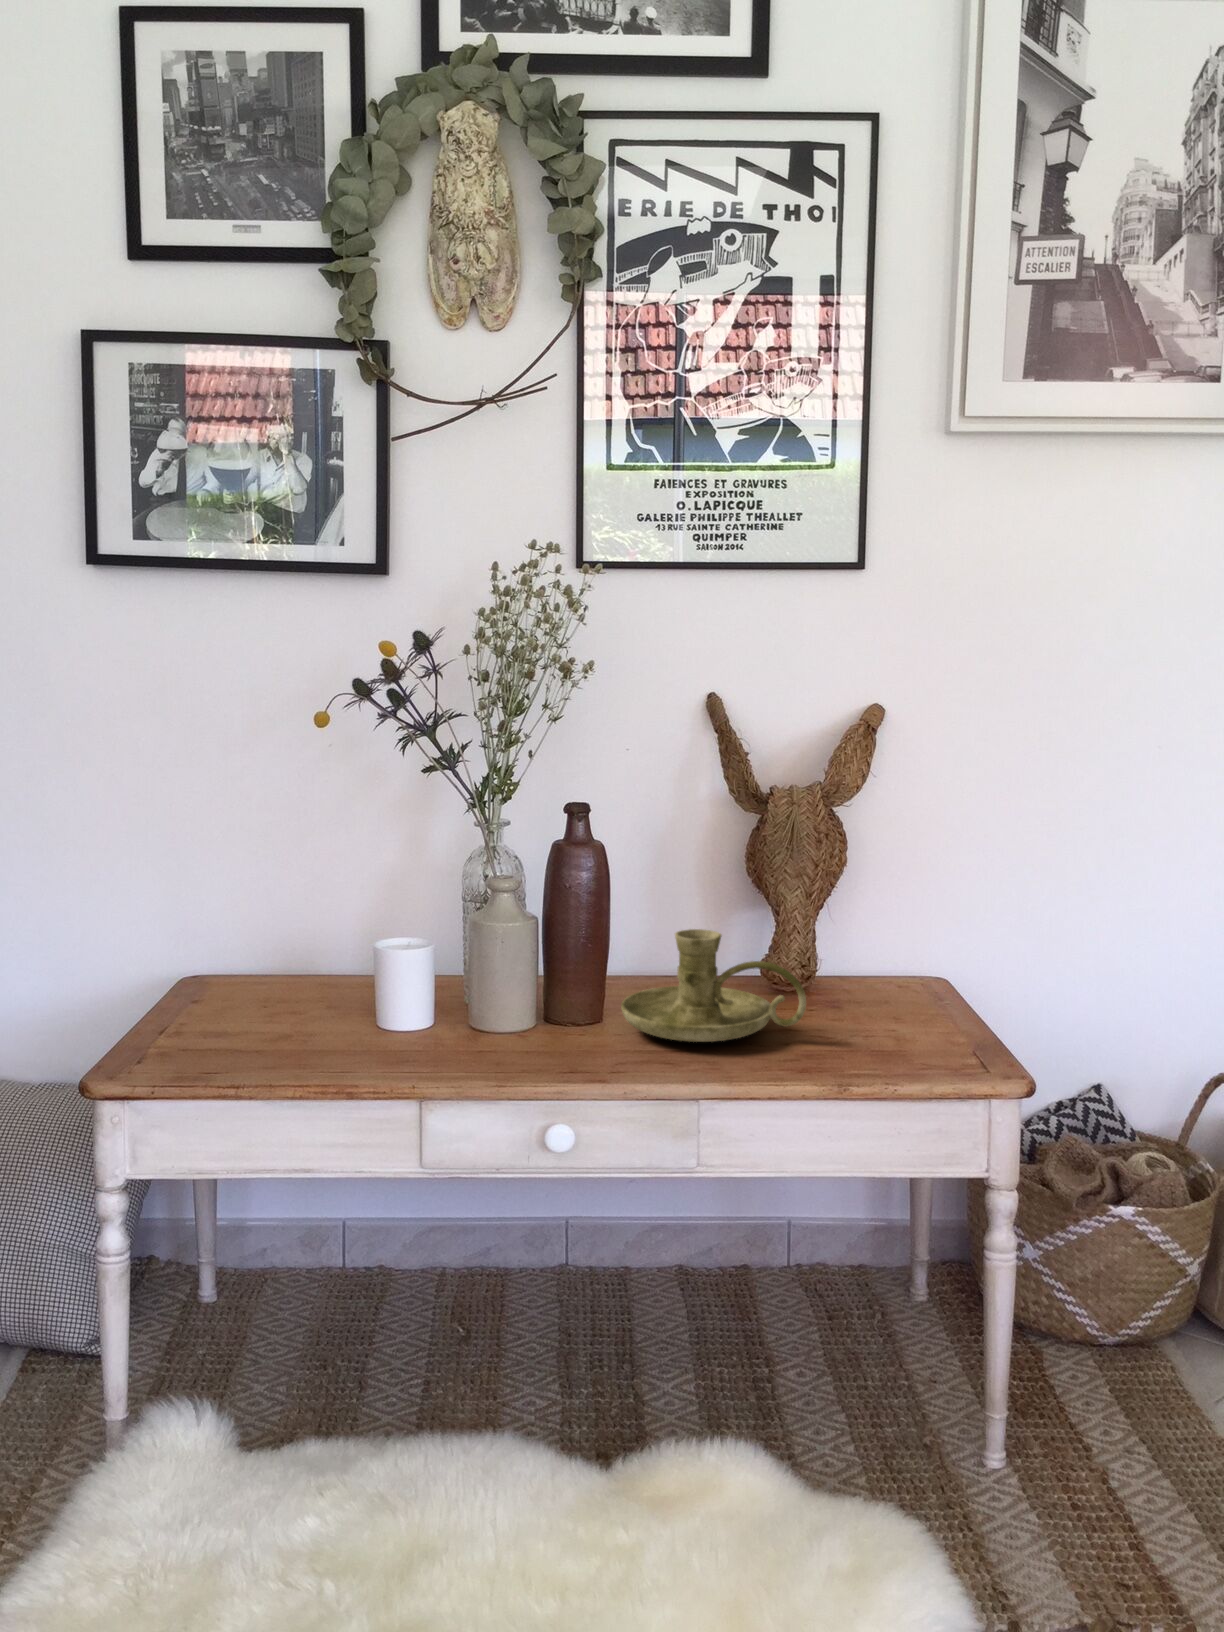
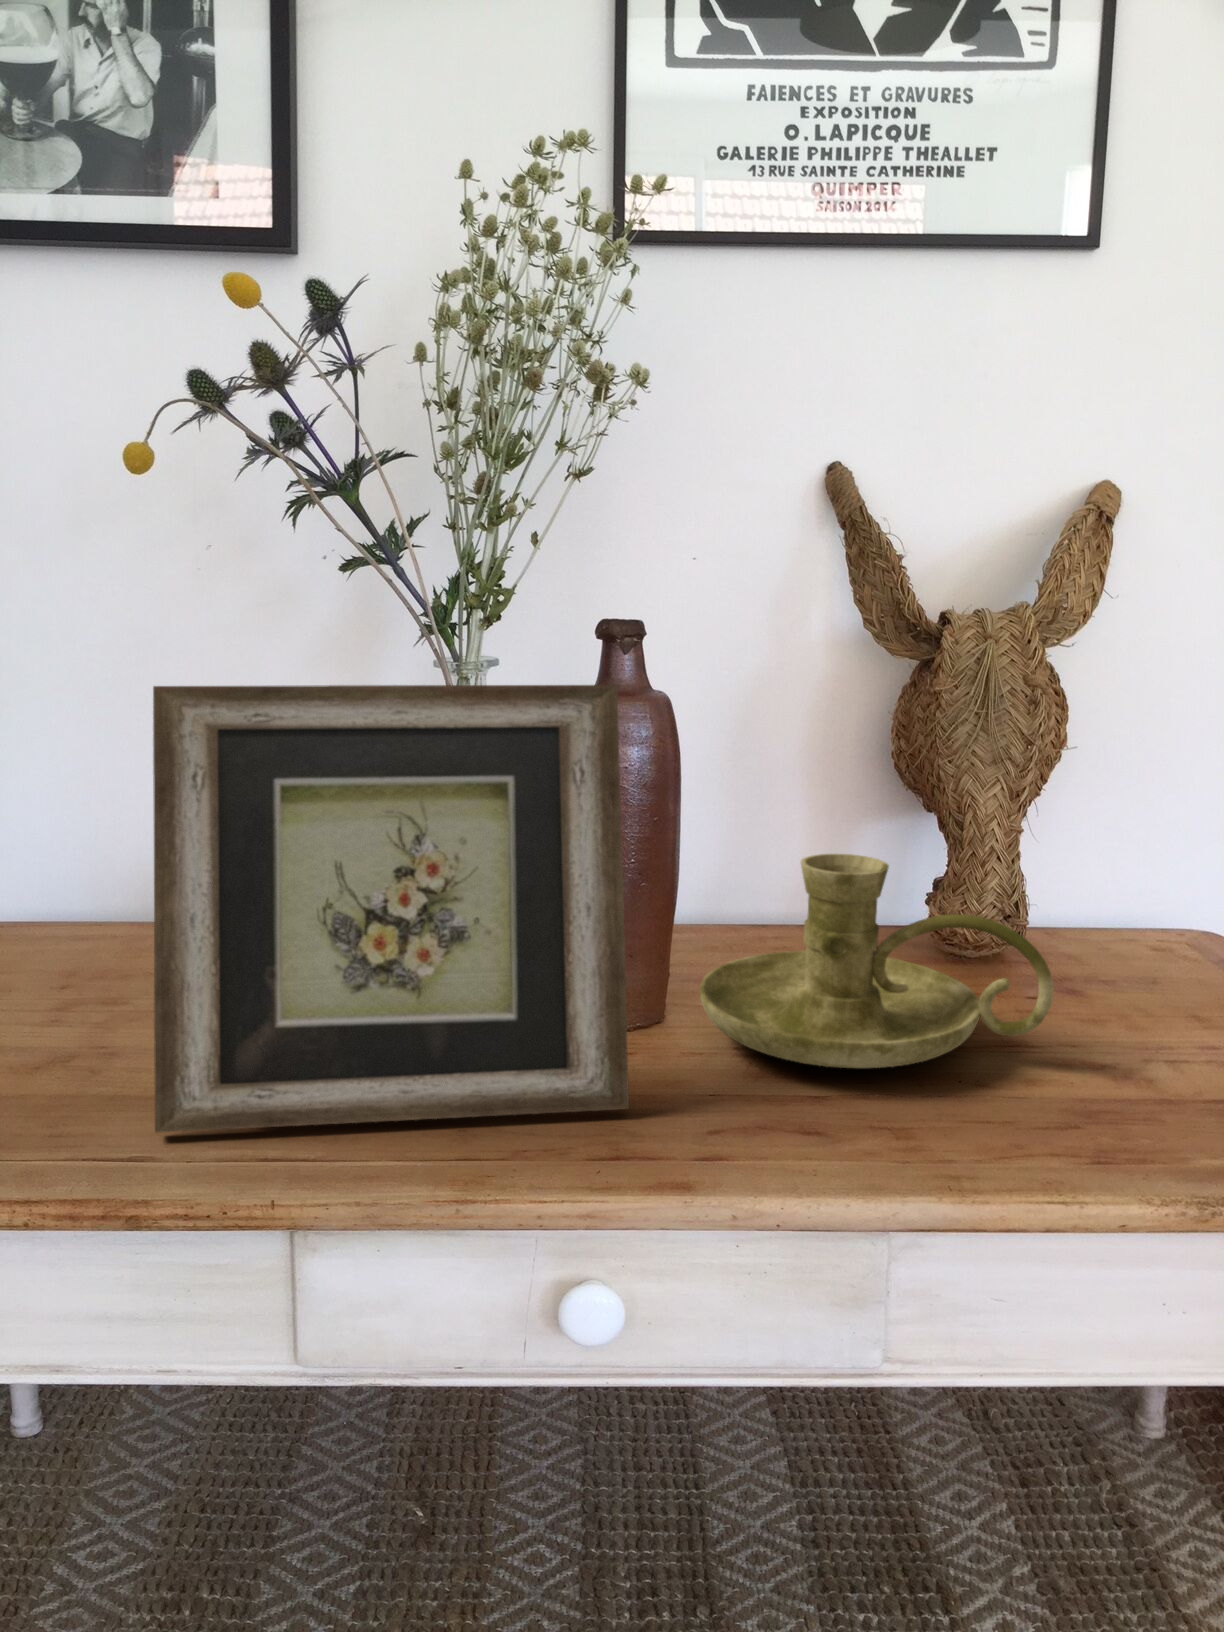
picture frame: none [342,842,579,1068] -> present [153,685,629,1133]

